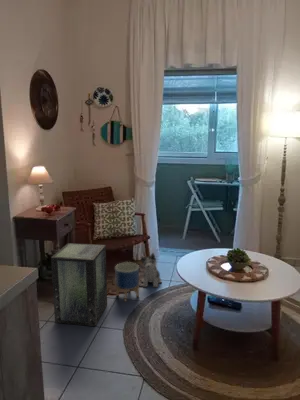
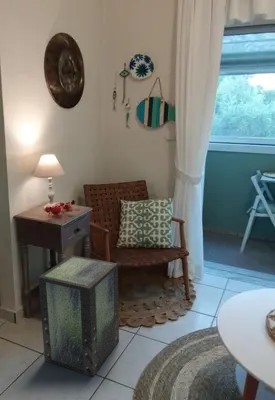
plush toy: present [141,253,161,287] -> none [172,275,200,323]
planter: present [115,262,139,301] -> none [134,286,165,341]

